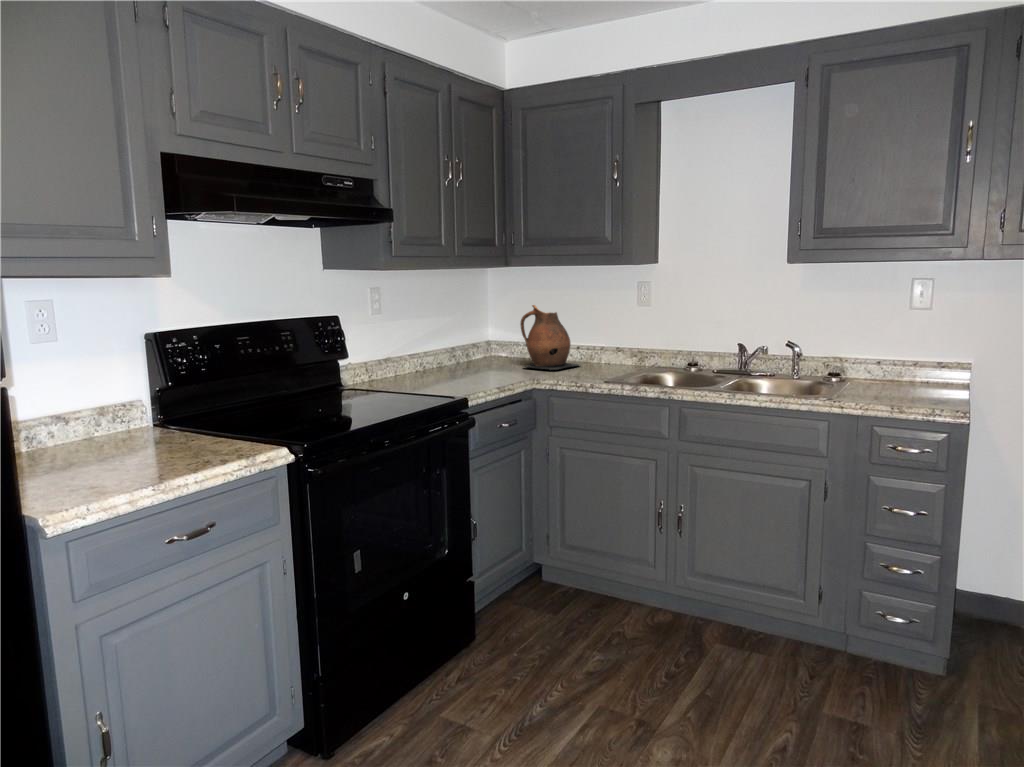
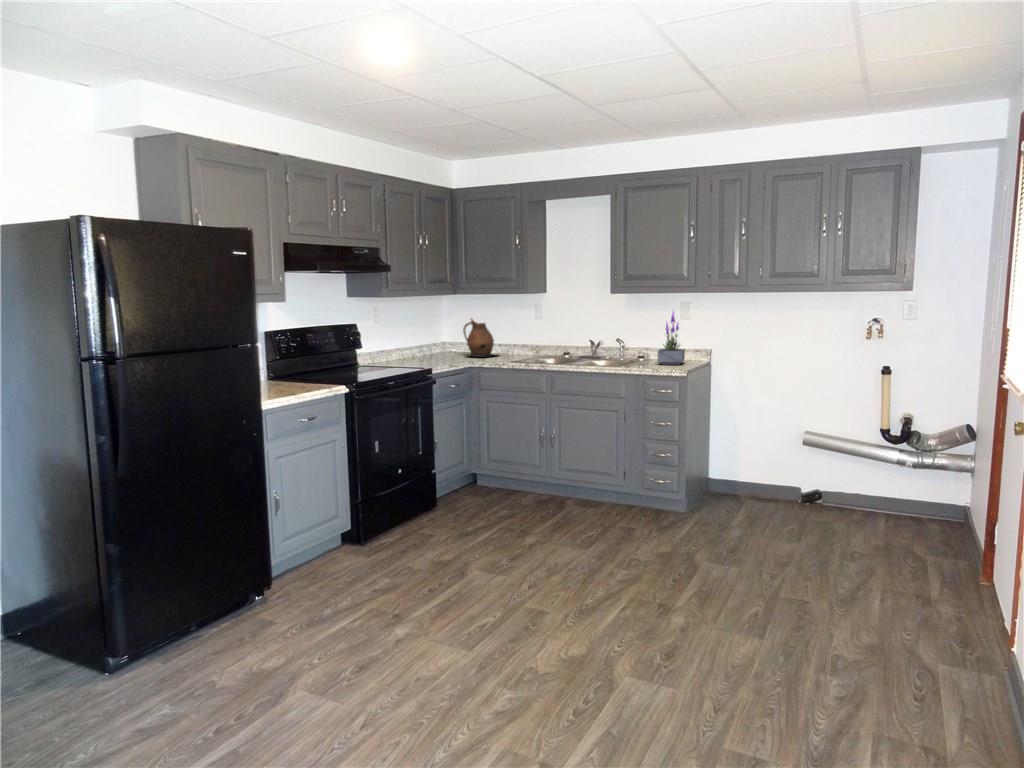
potted plant: none [882,290,938,396] -> present [658,311,685,365]

